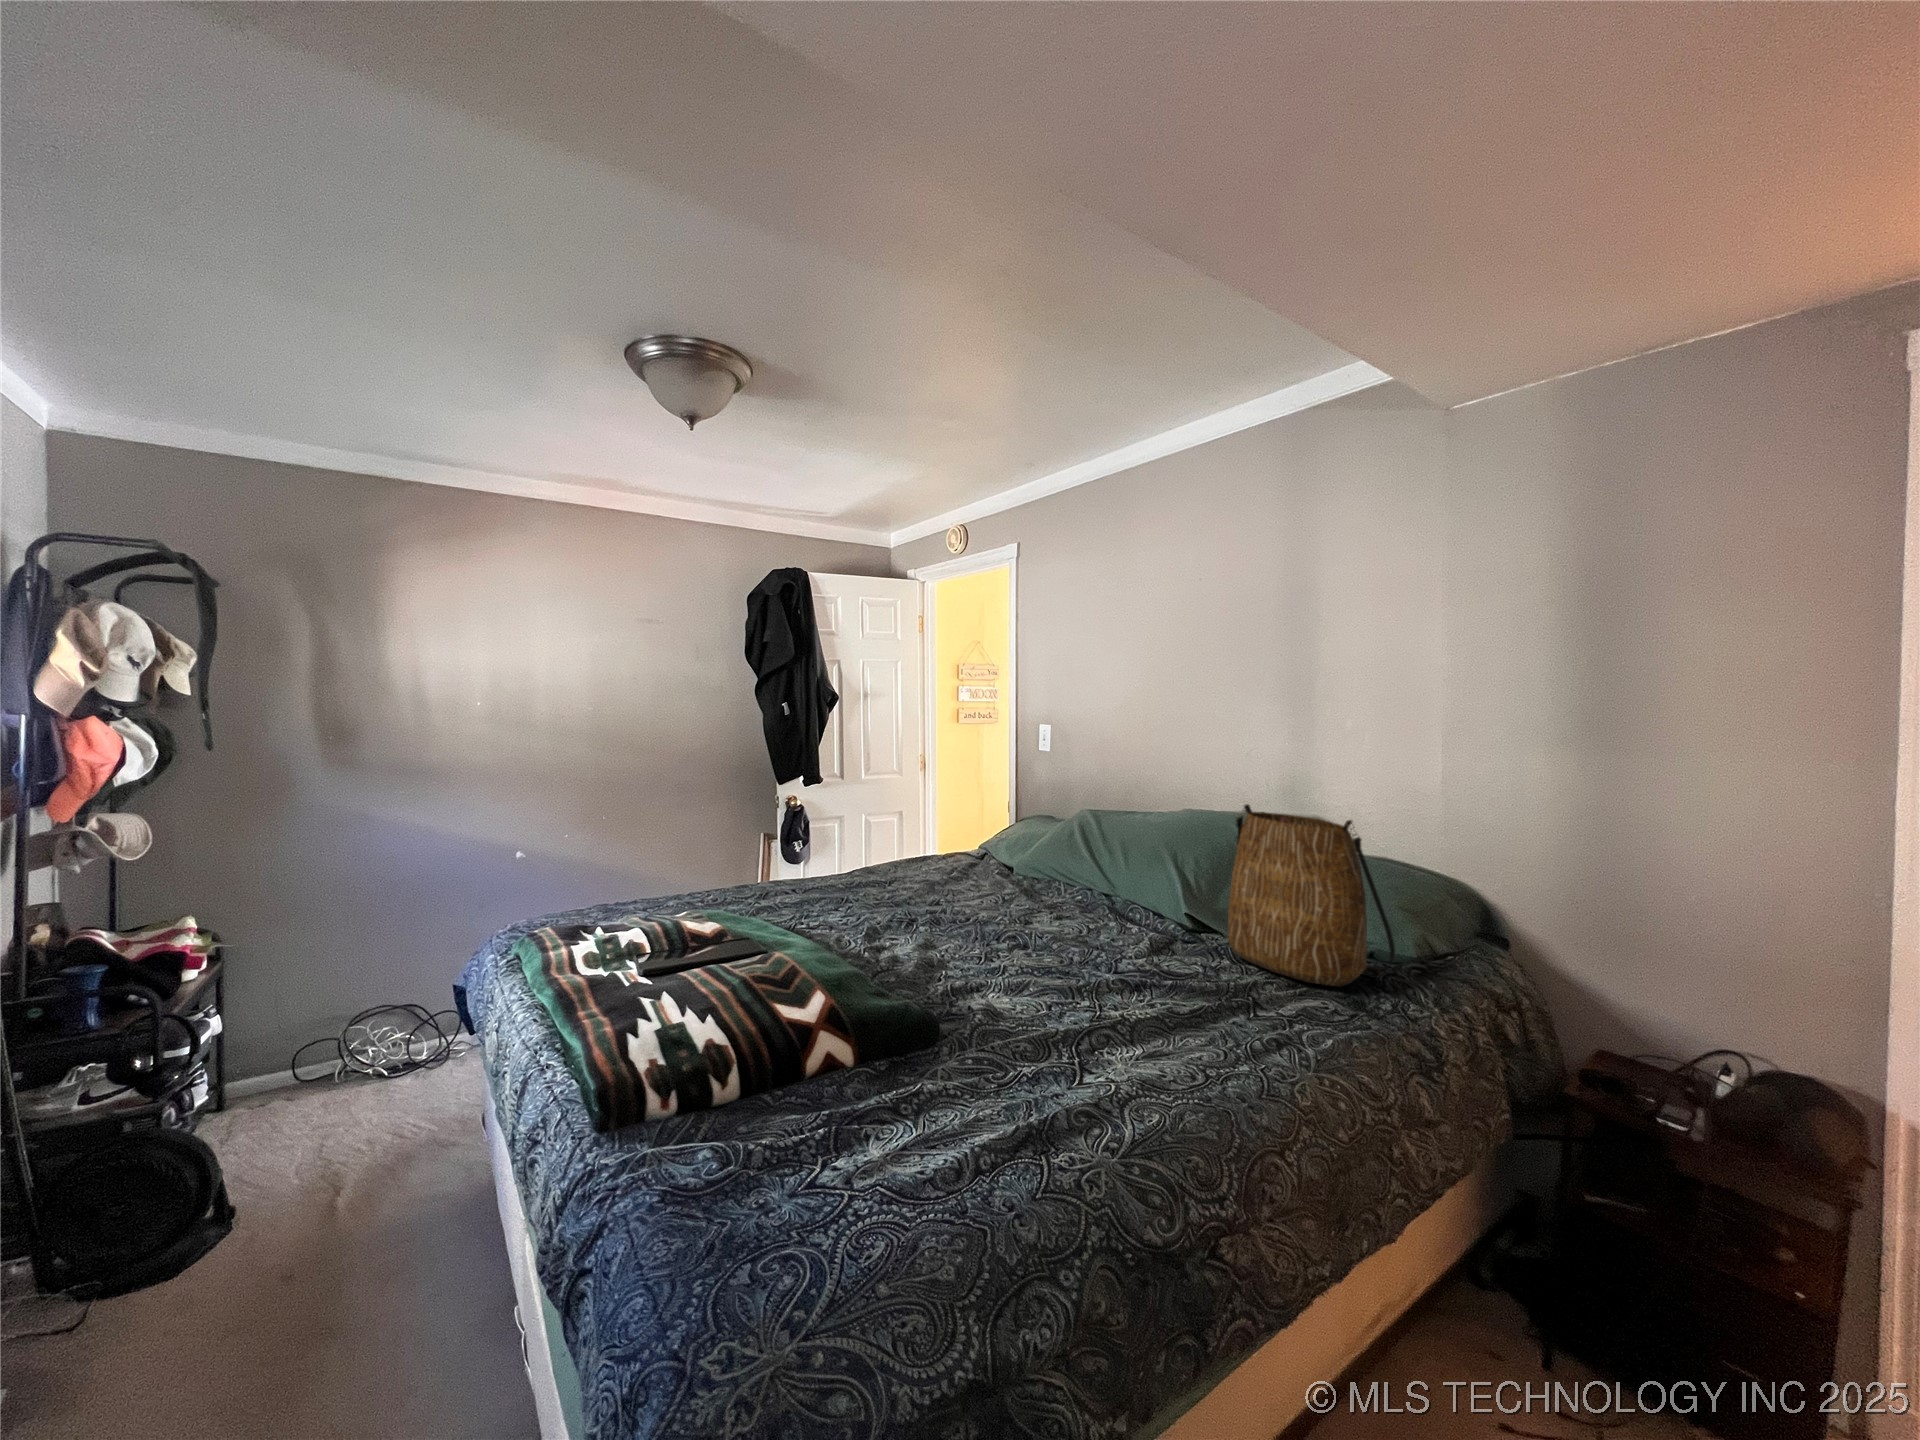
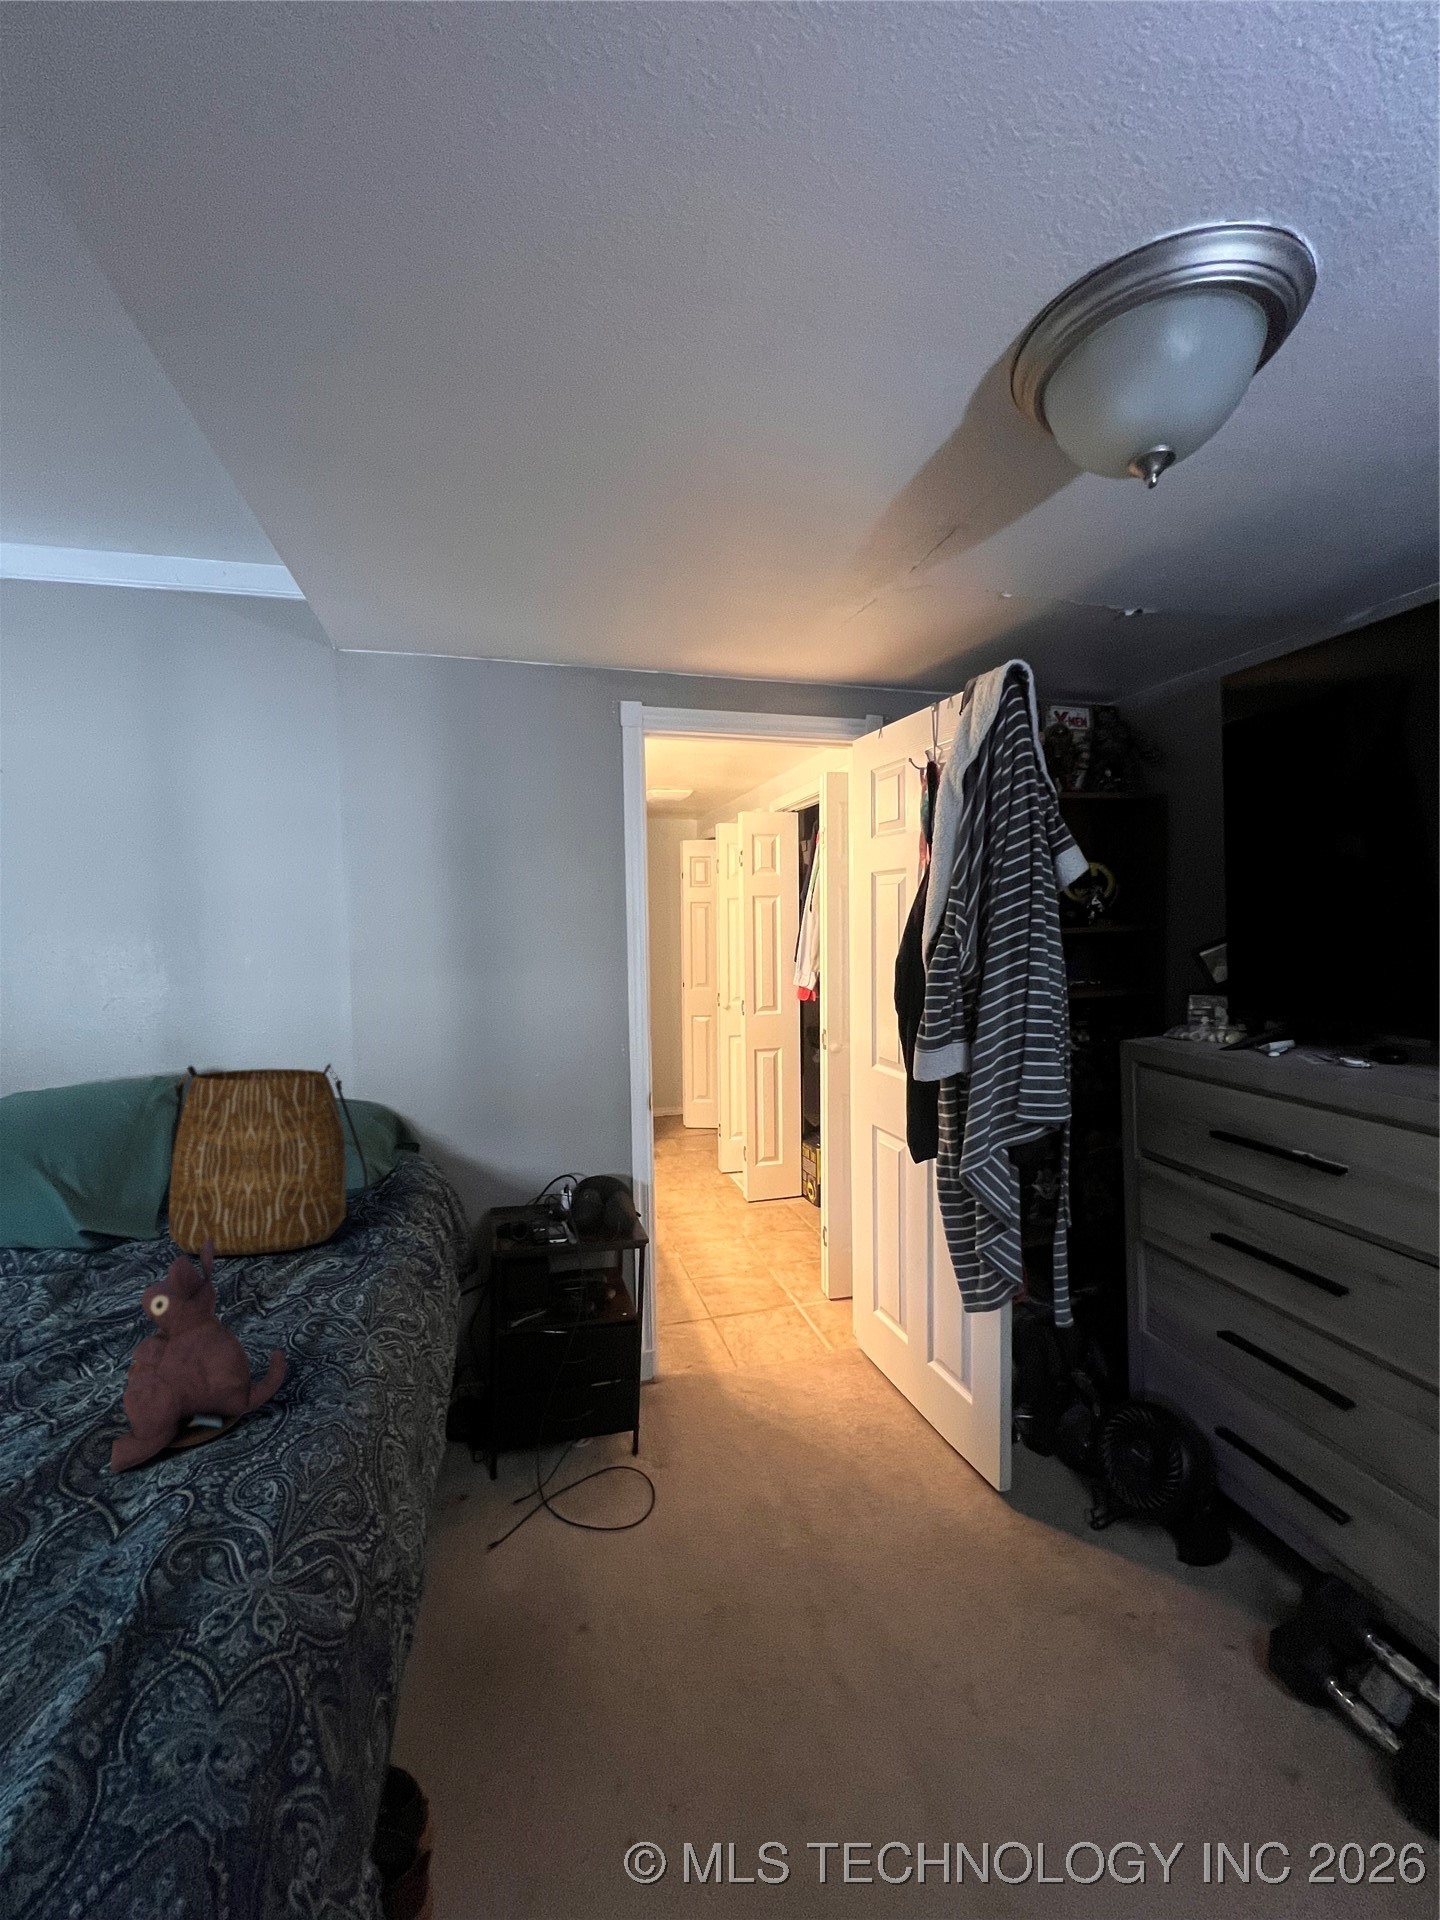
plush toy: none [1096,921,1204,1069] -> present [110,1239,287,1472]

